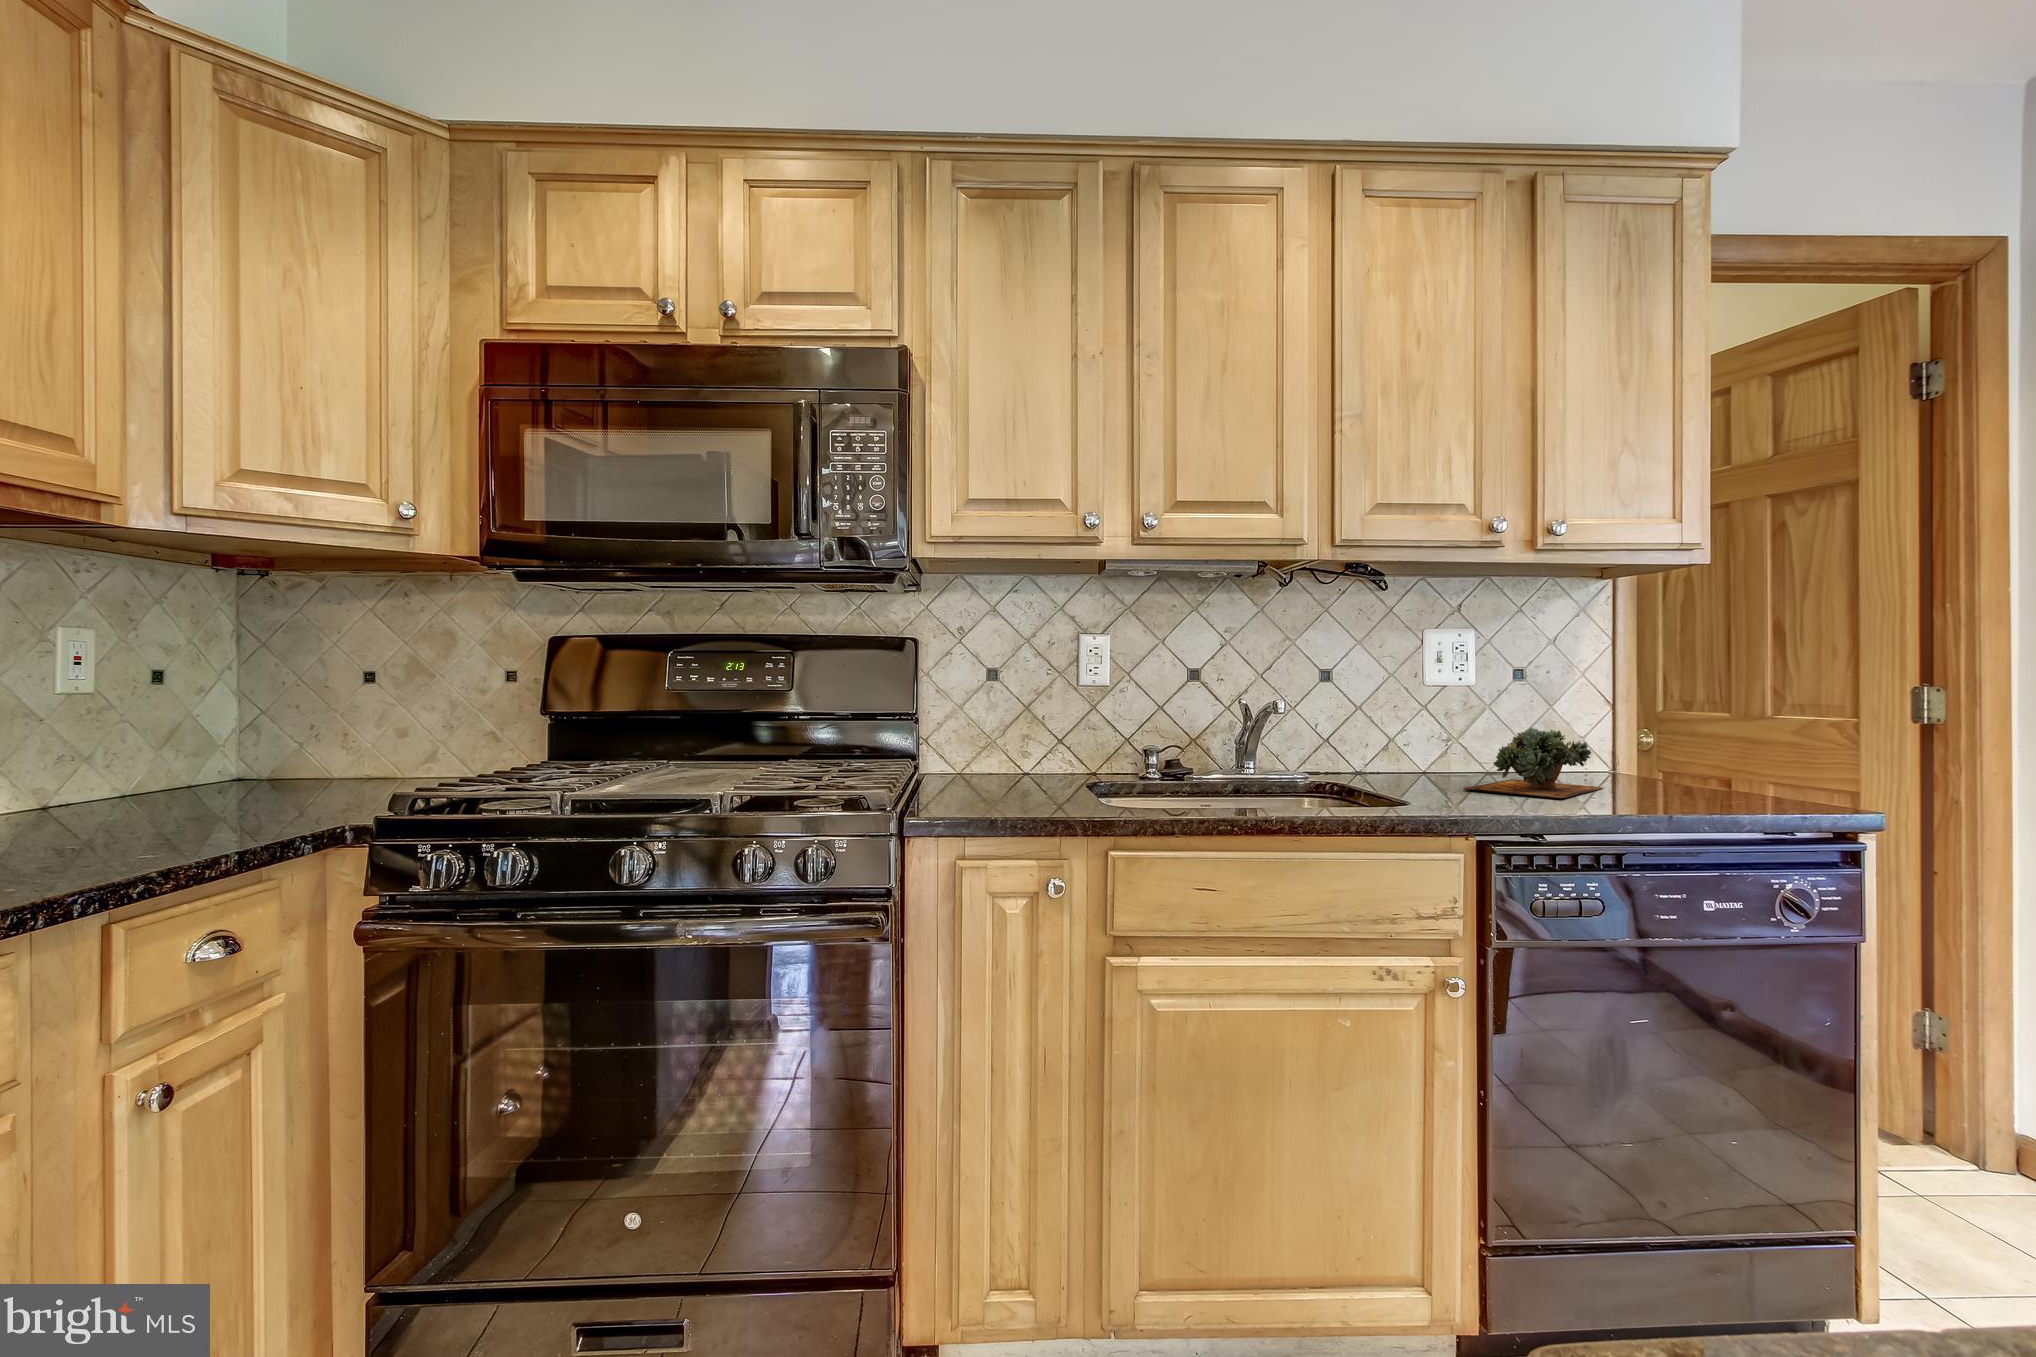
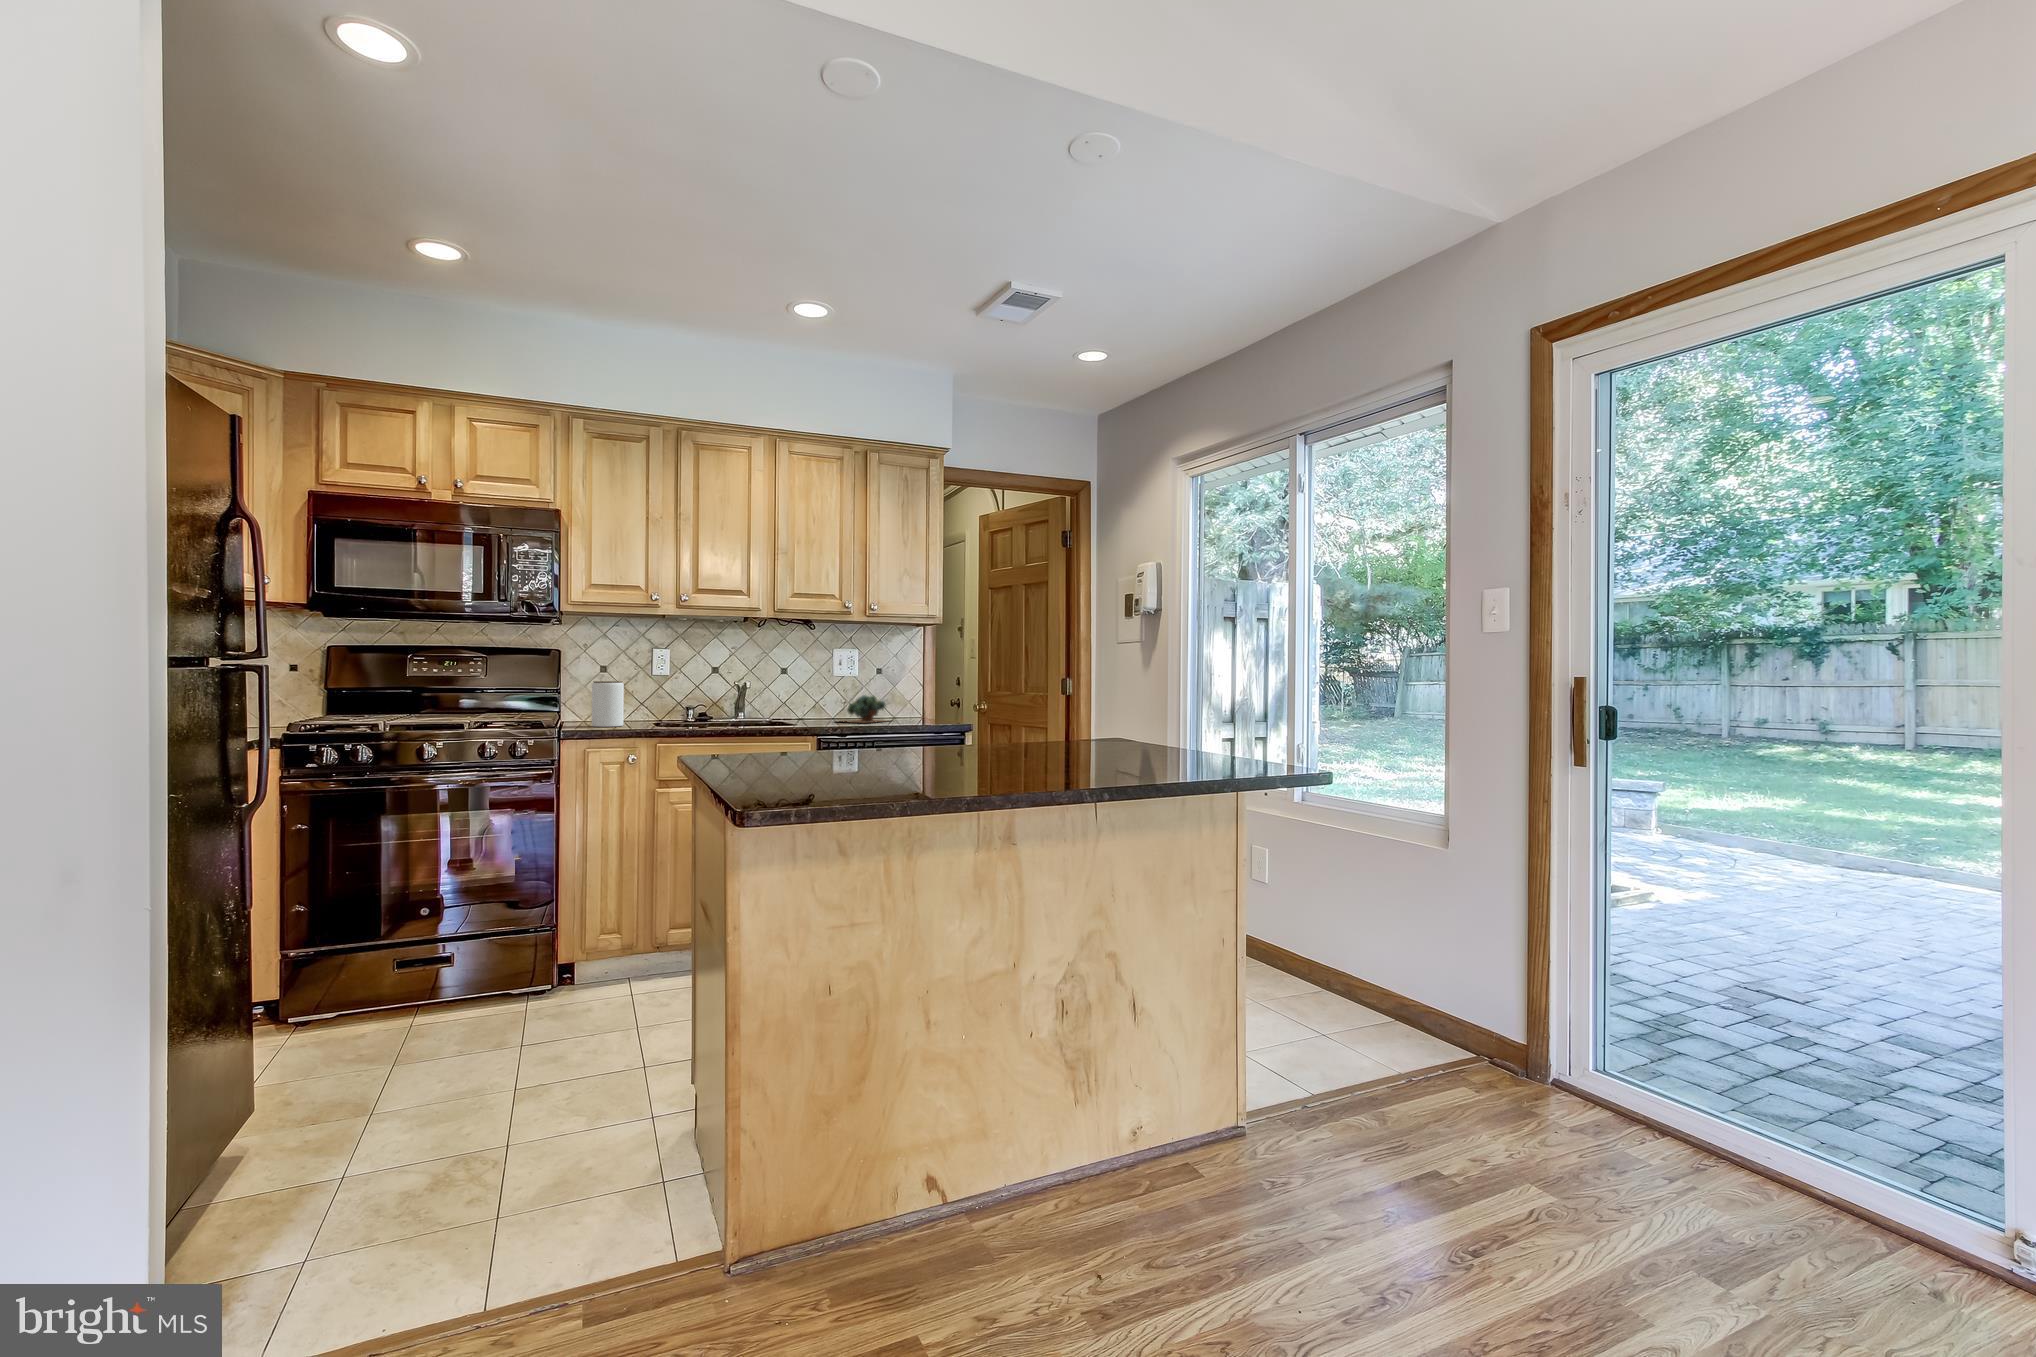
jar: none [971,699,1031,794] -> present [592,681,624,727]

